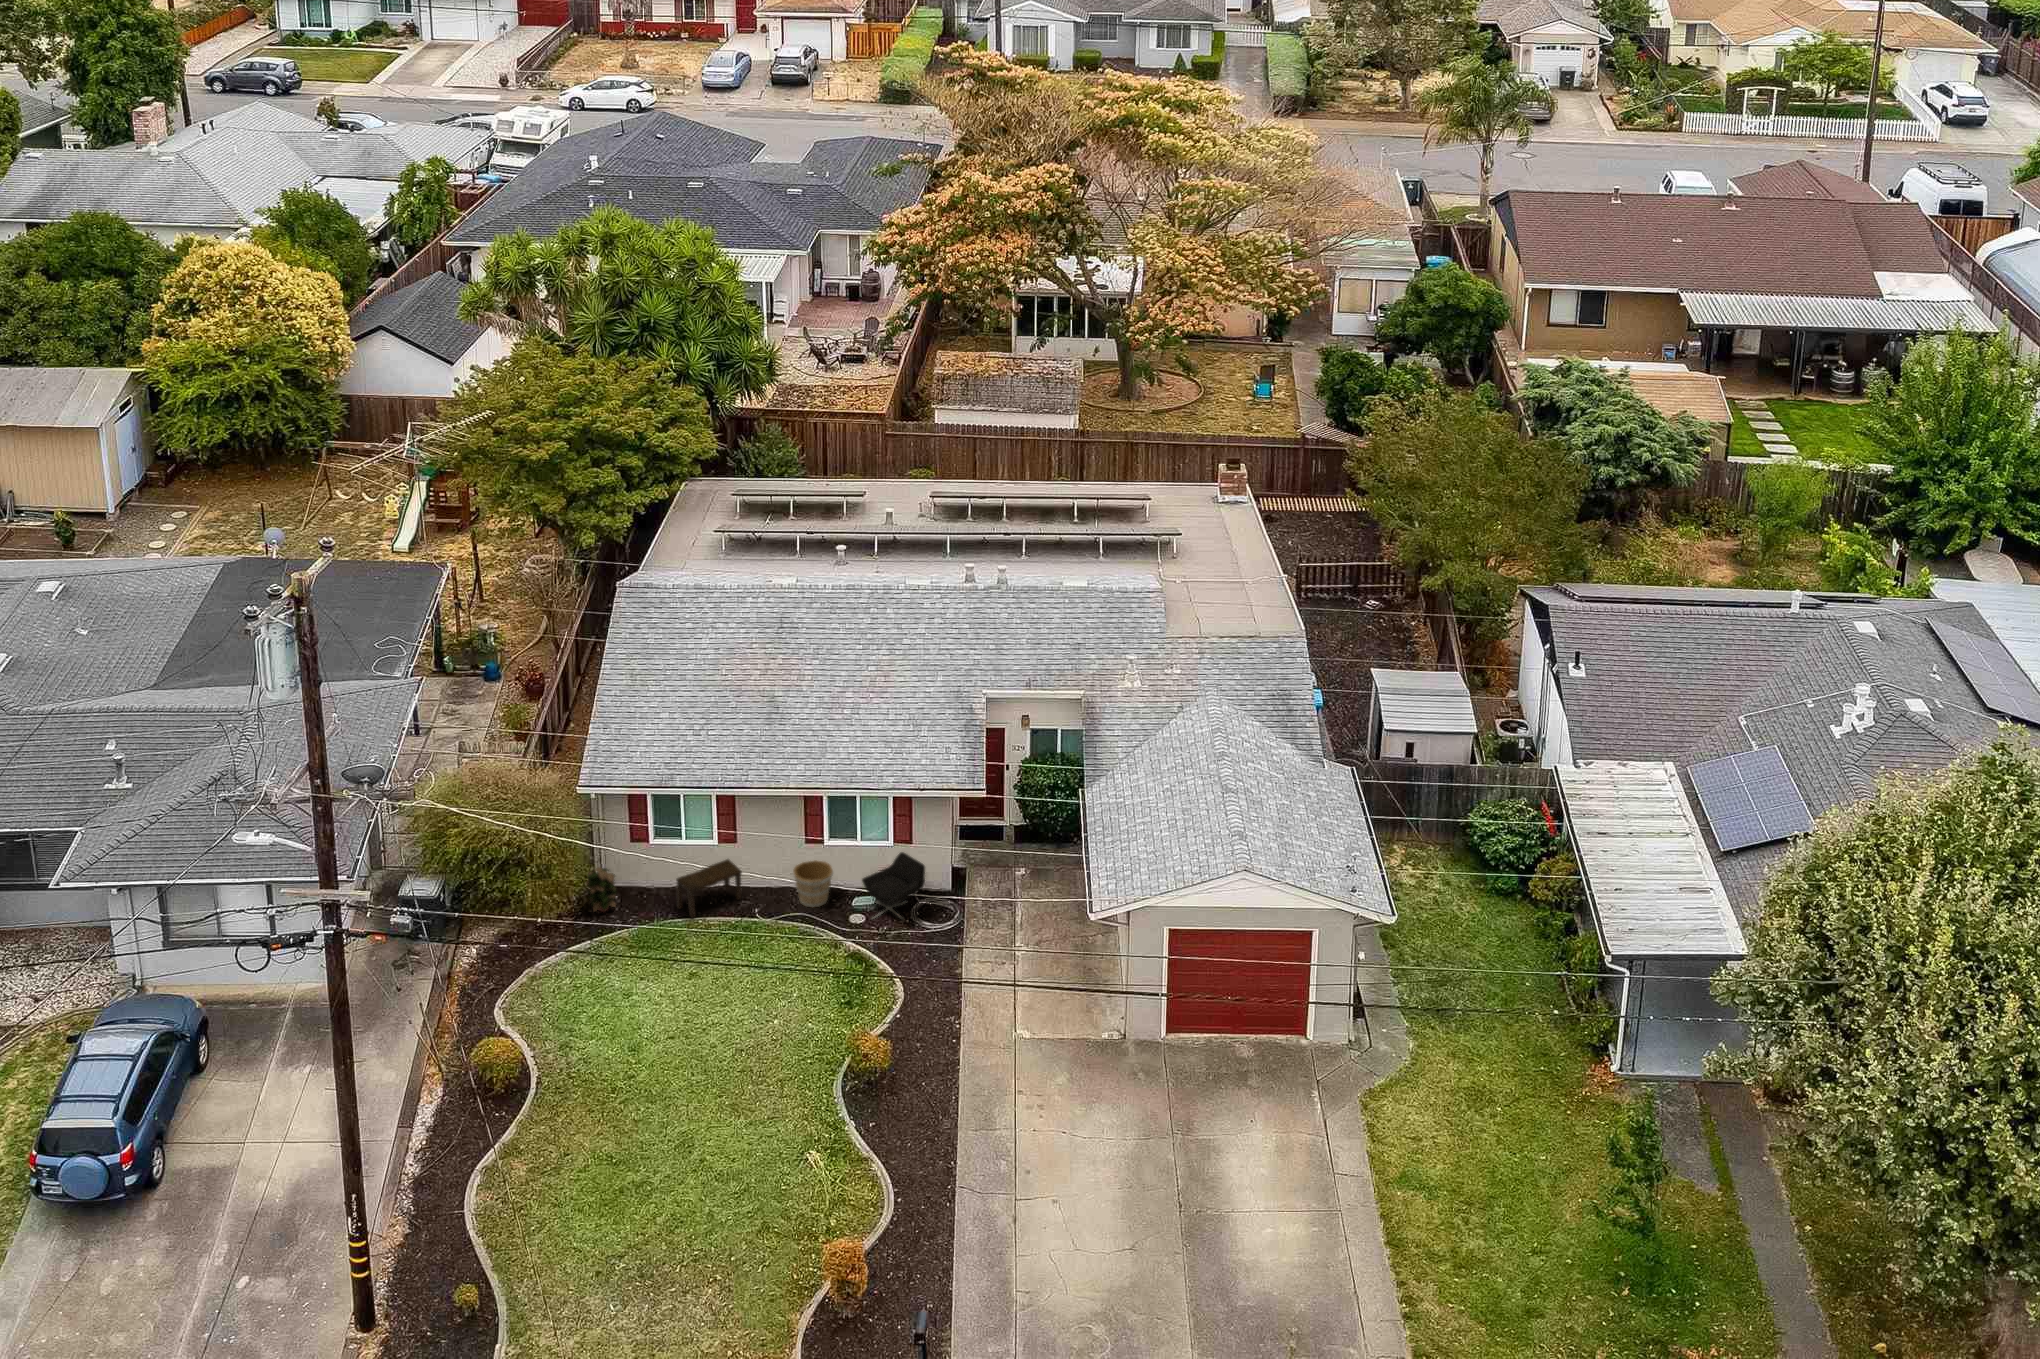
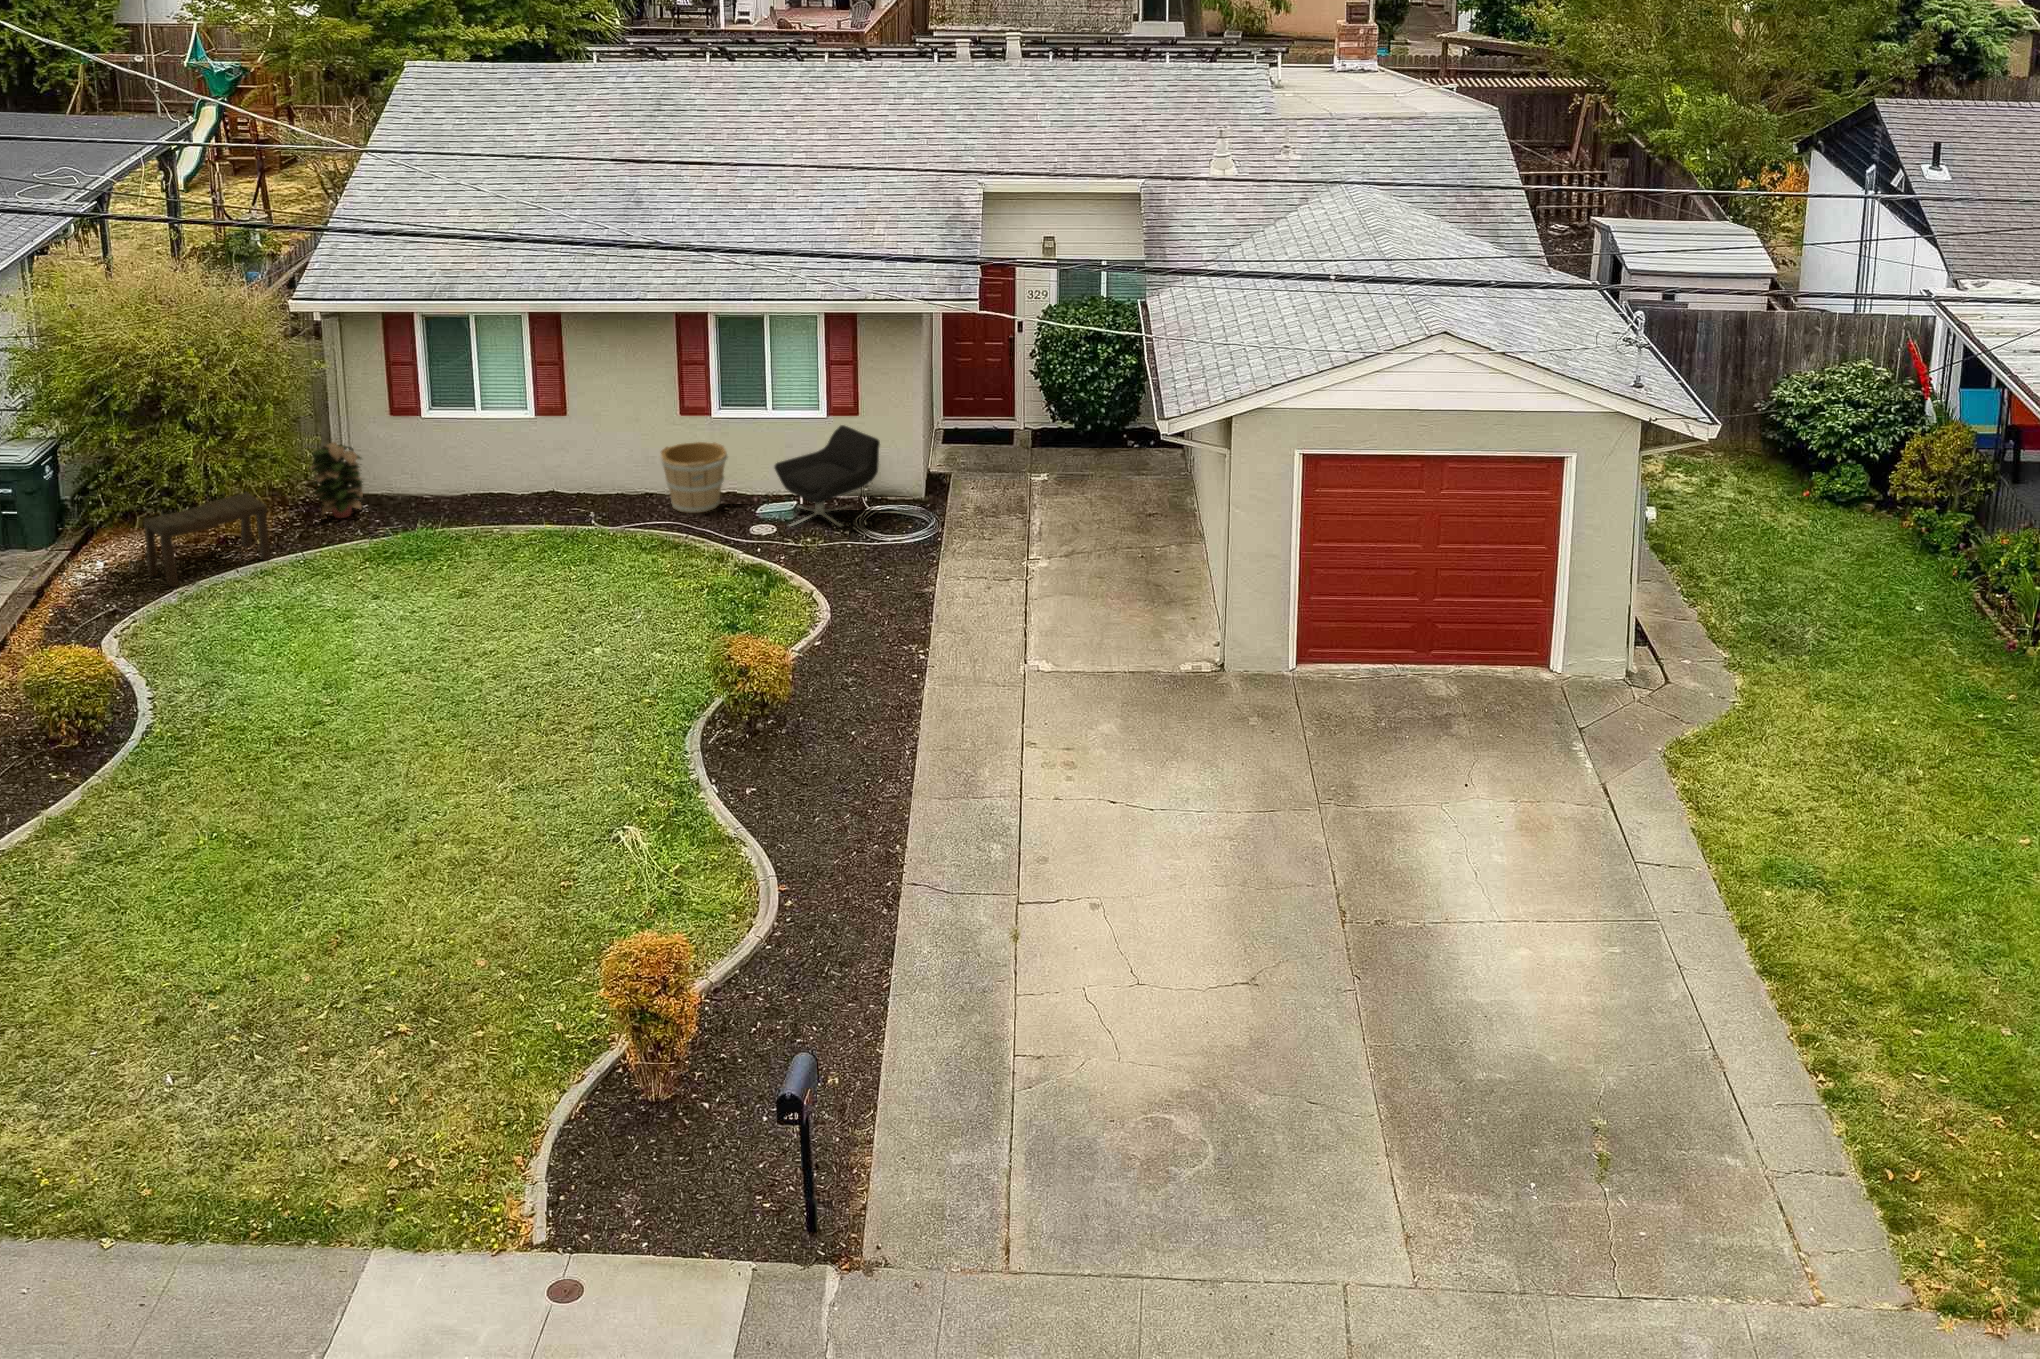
bench: present [677,859,742,918] -> present [144,492,270,587]

